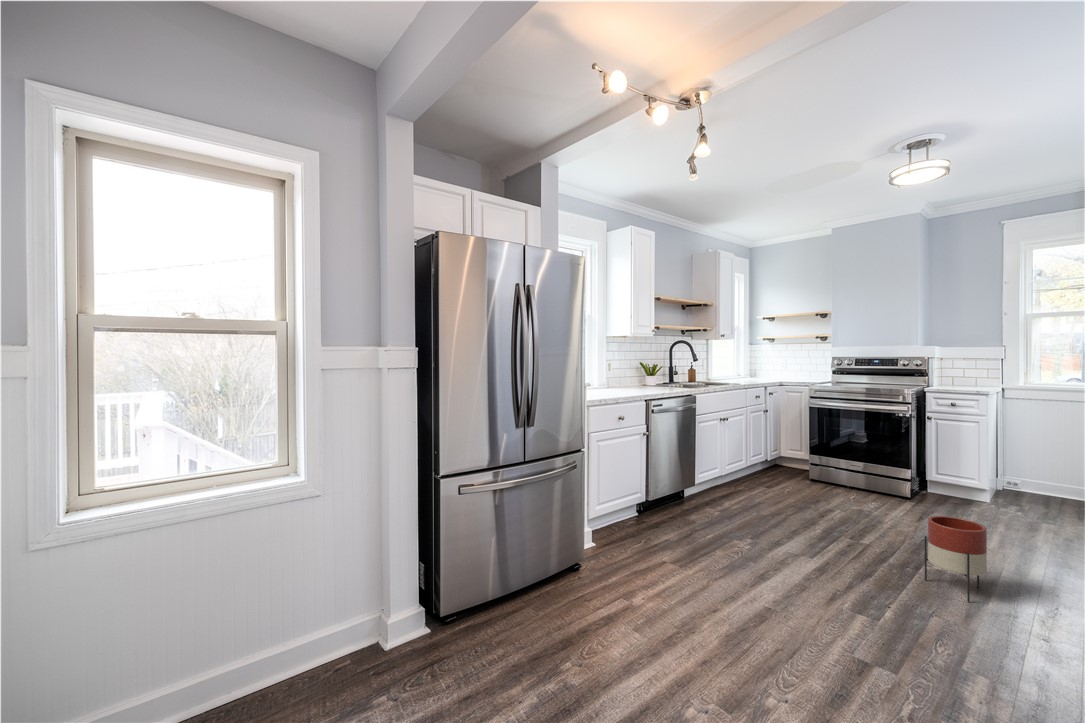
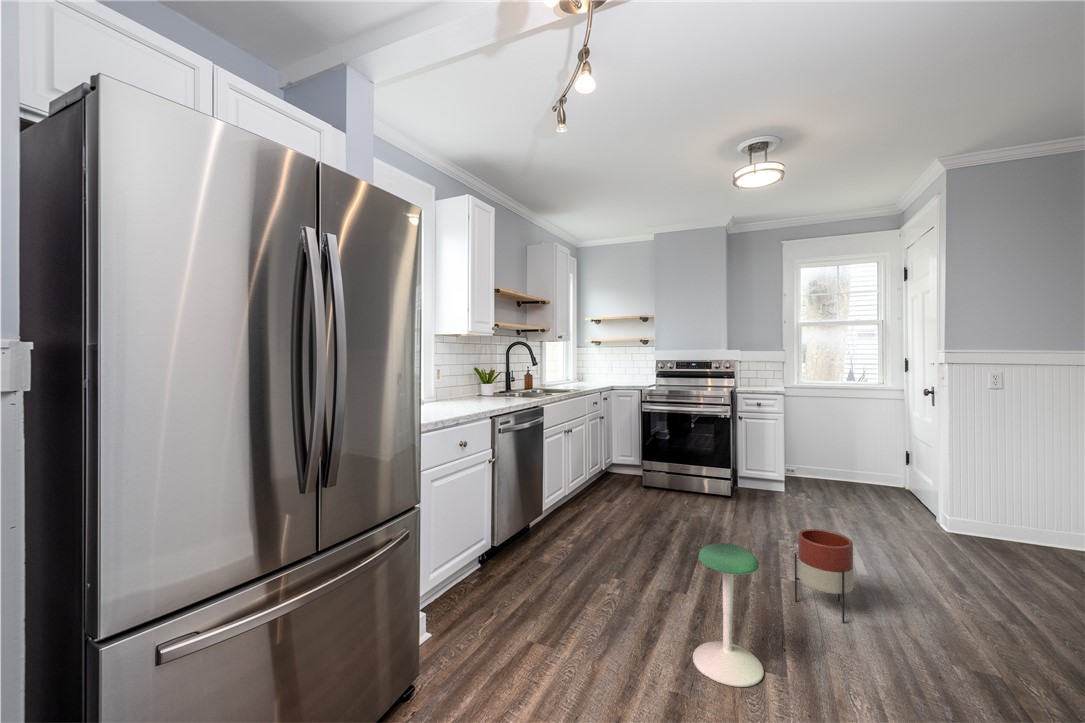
stool: none [794,505,857,616] -> present [693,543,764,687]

